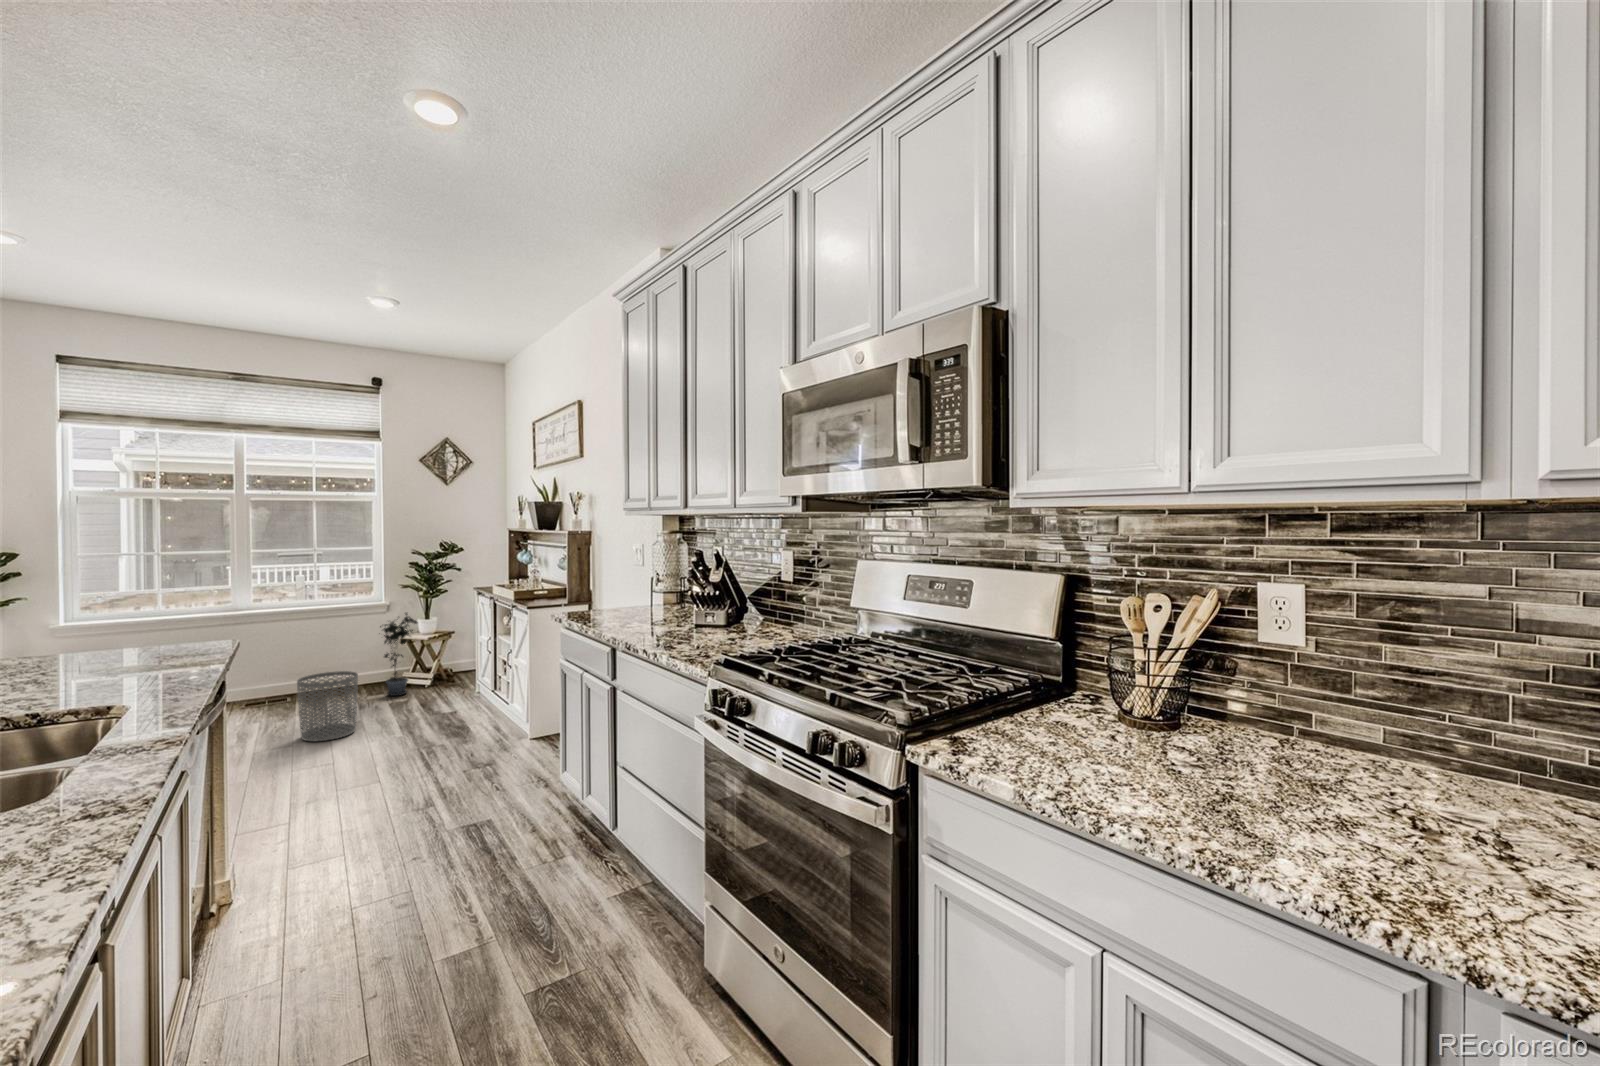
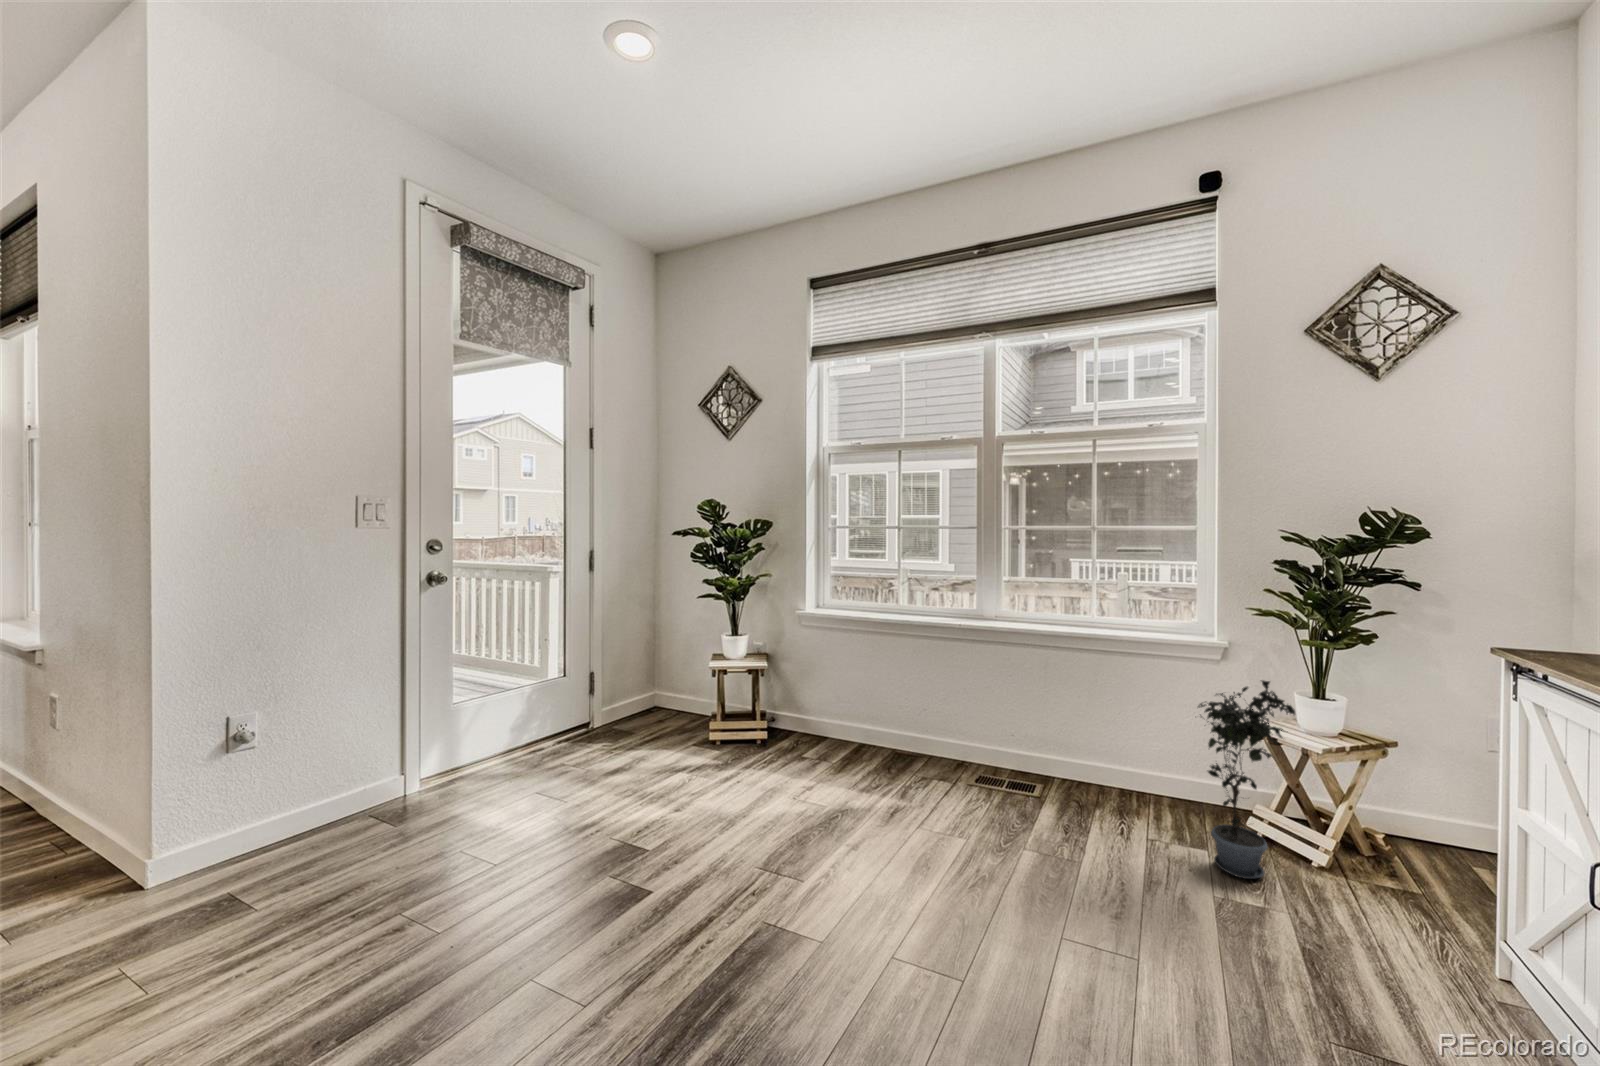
waste bin: present [297,671,358,742] -> none [982,805,1118,1020]

